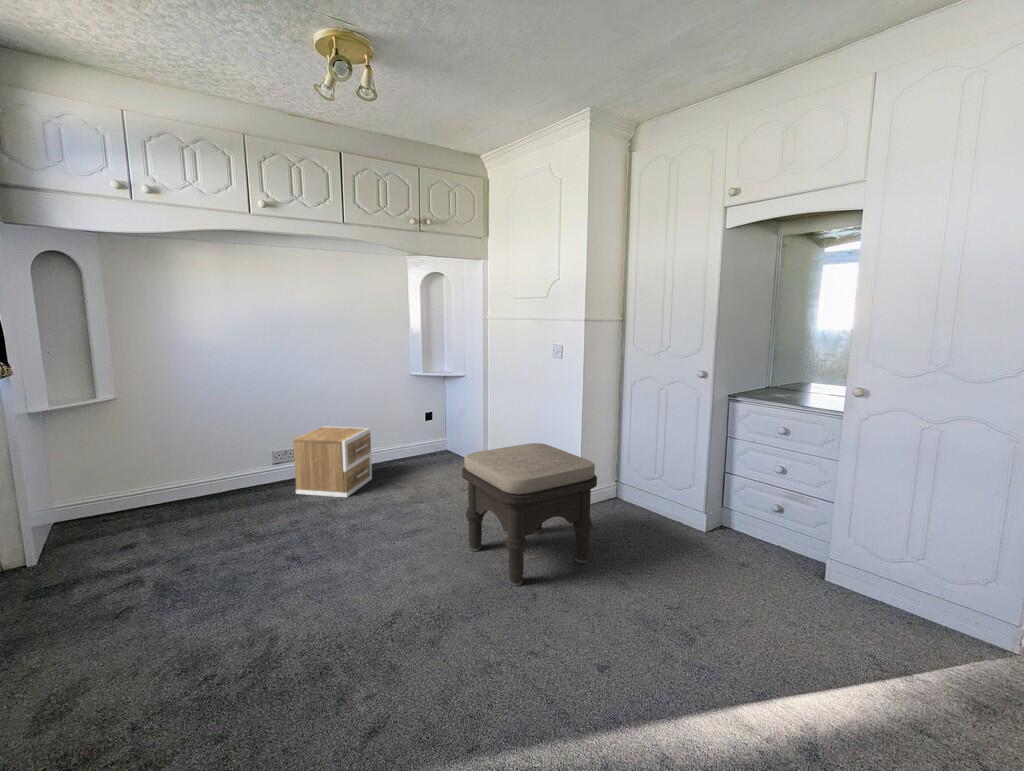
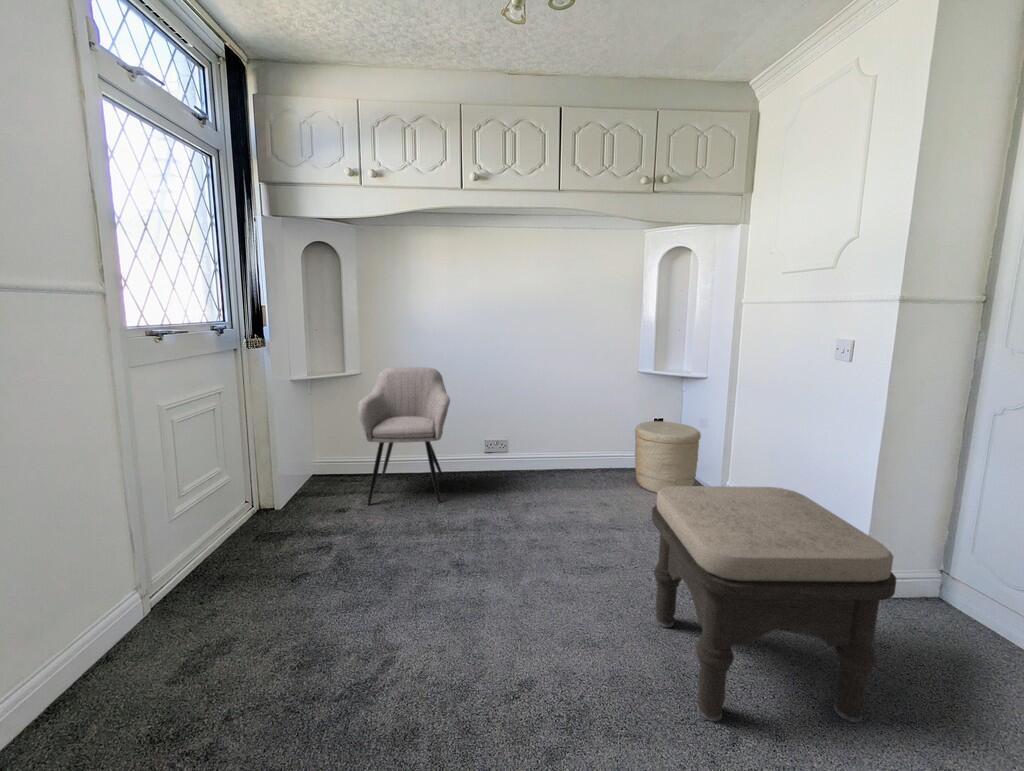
armchair: none [133,386,245,537] -> present [358,367,450,505]
woven basket: none [415,415,467,473] -> present [635,421,701,493]
nightstand: present [293,426,372,497] -> none [497,419,580,502]

